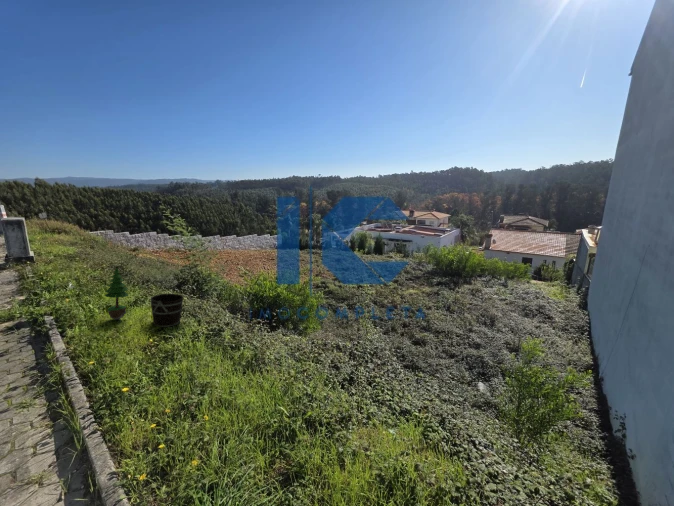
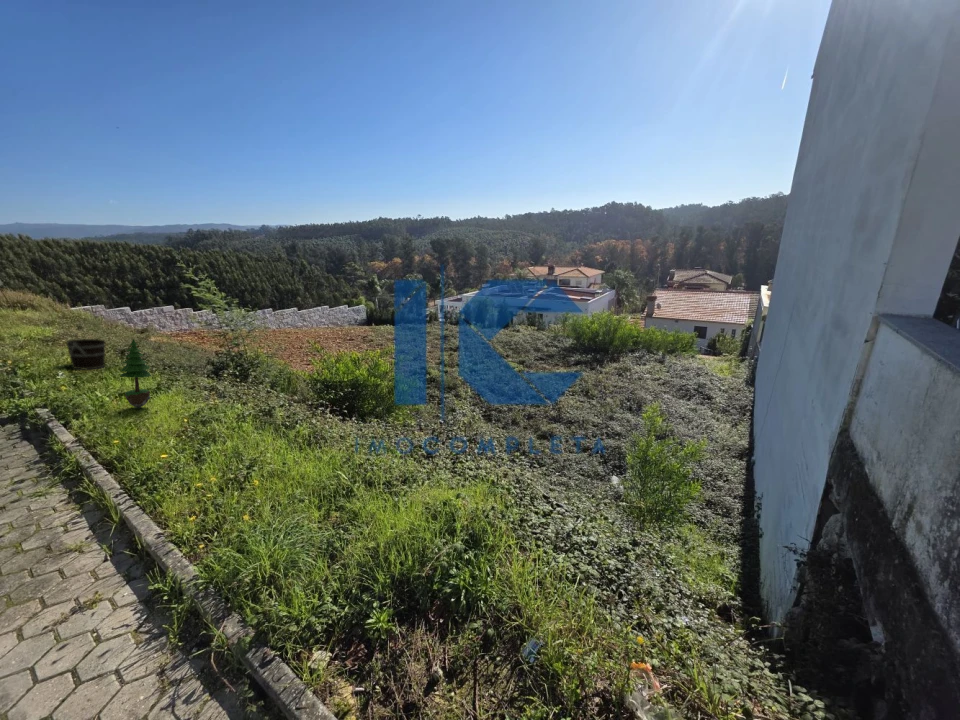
bucket: present [151,293,183,327] -> present [66,339,105,369]

